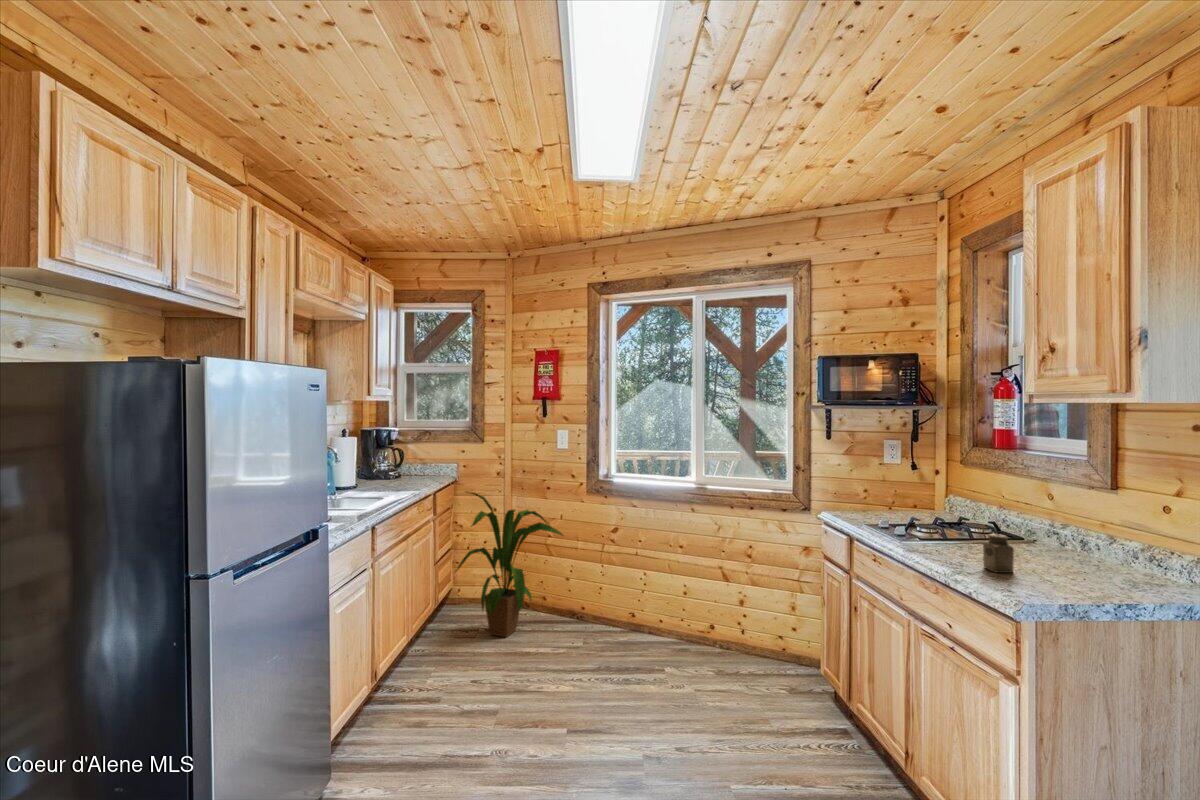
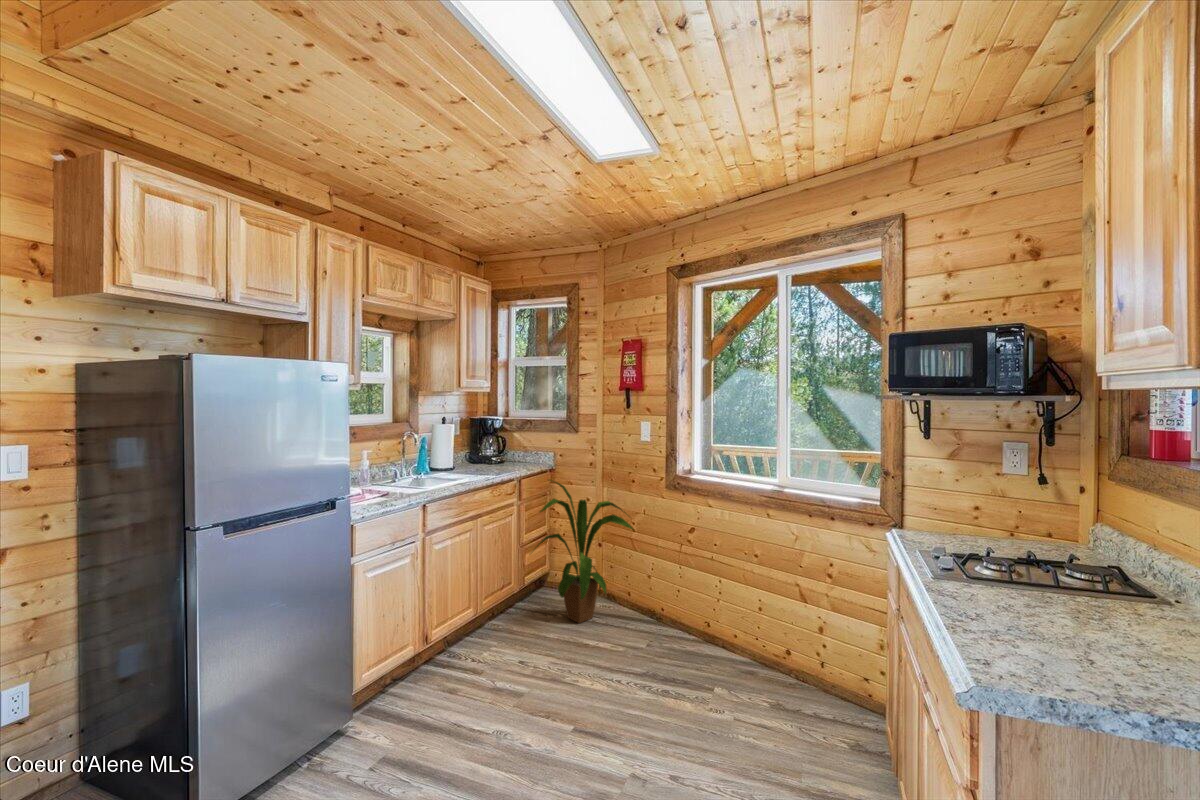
salt shaker: present [983,534,1014,573] -> none [1040,586,1086,651]

